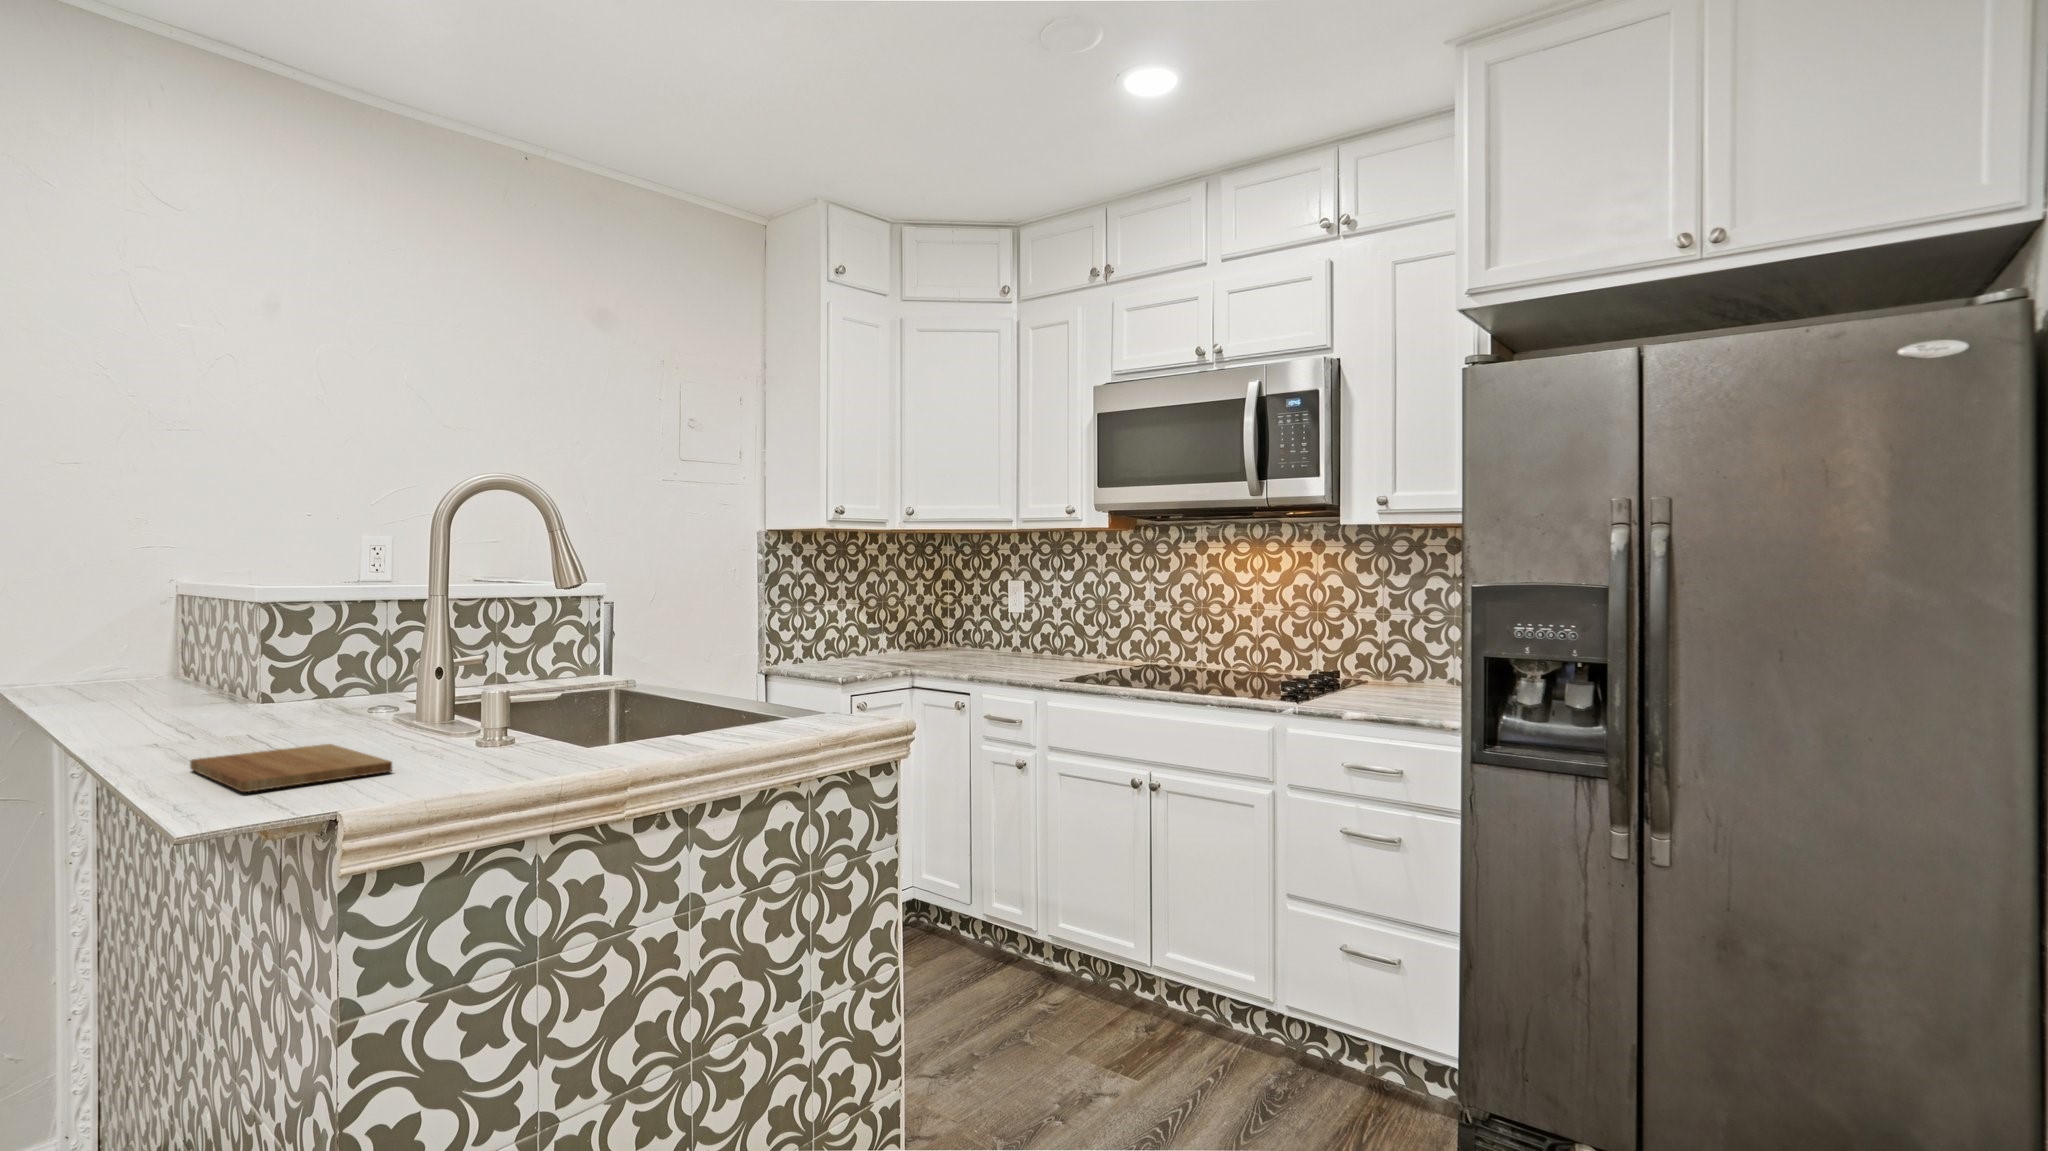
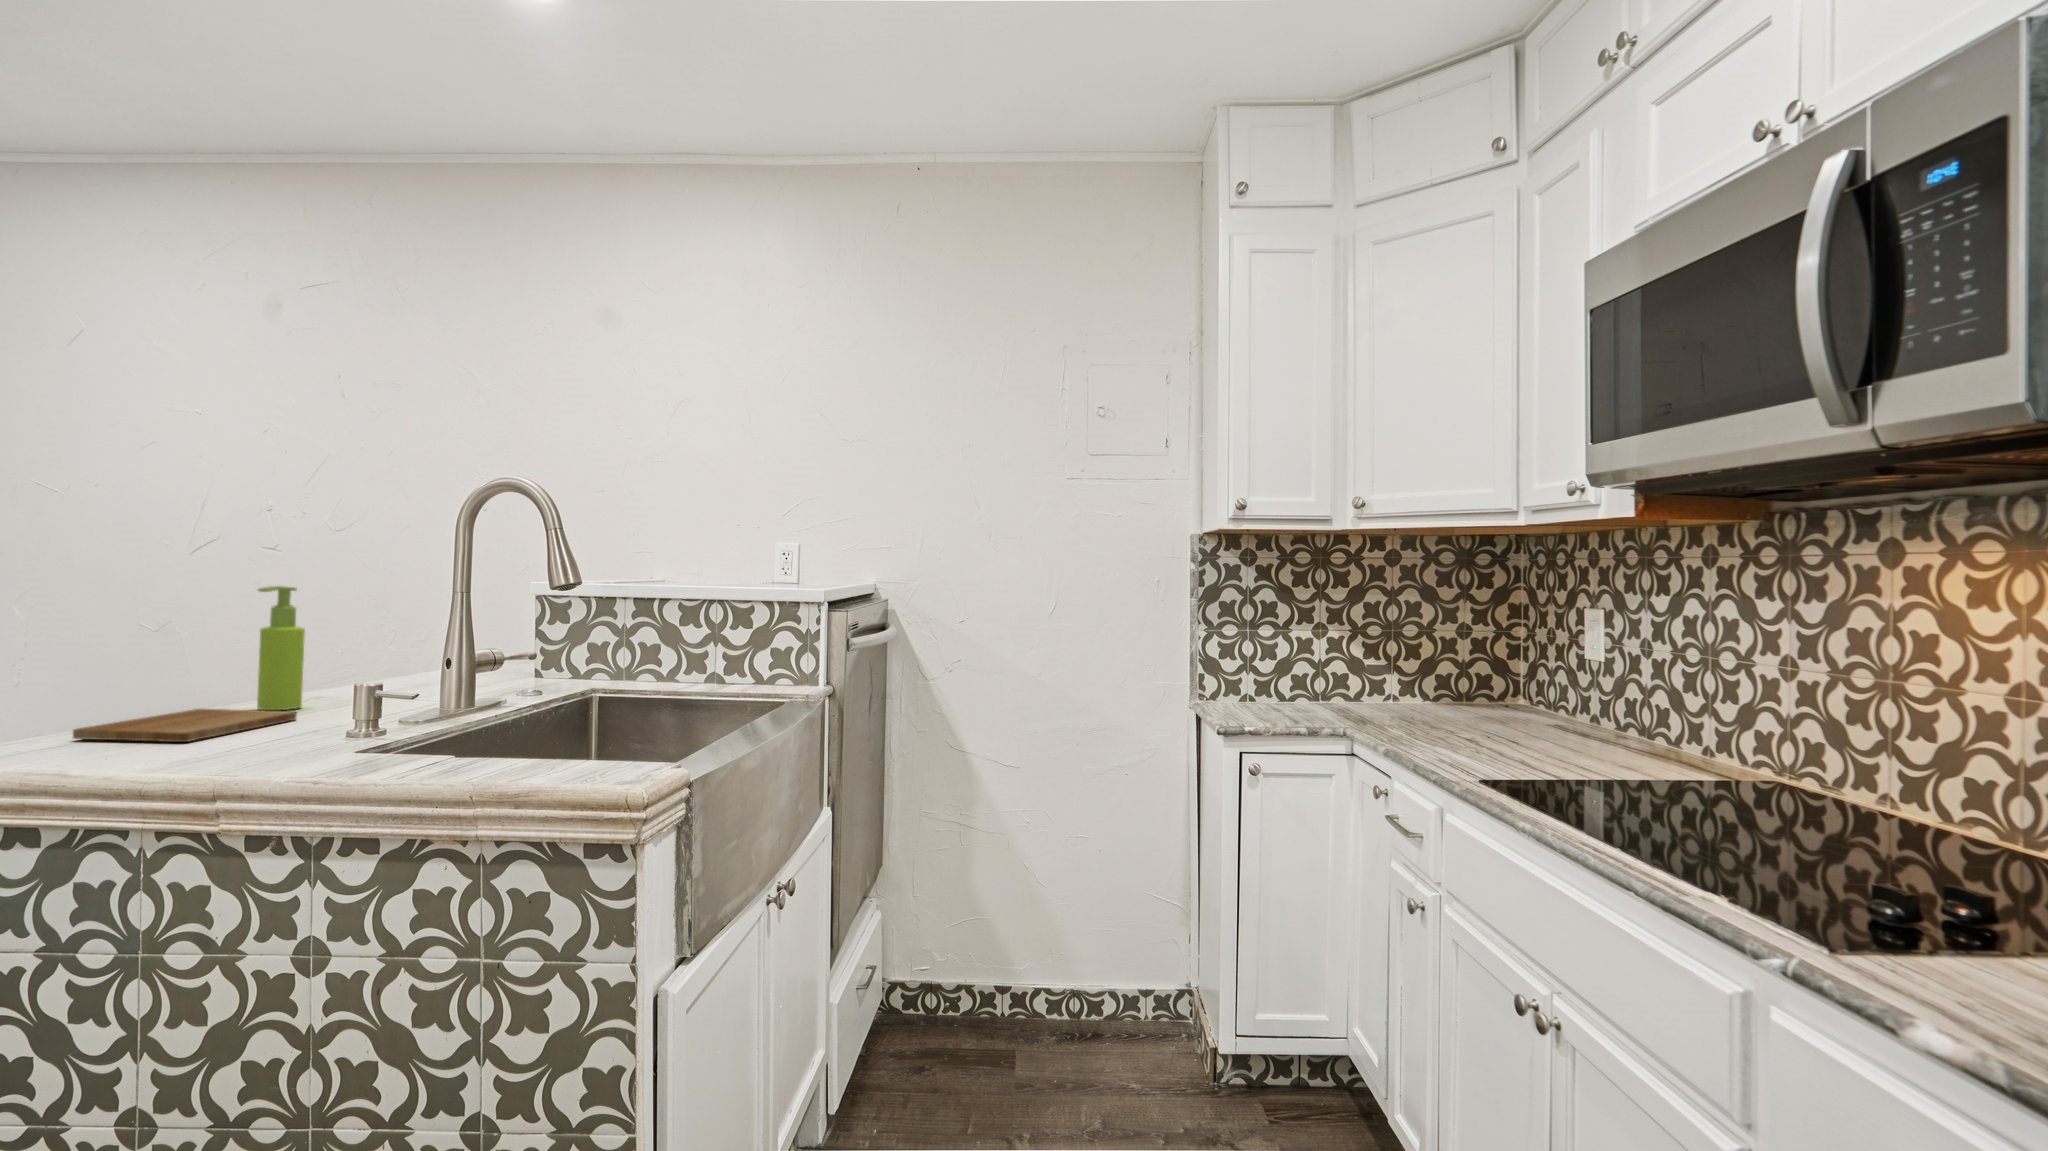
soap dispenser: none [182,605,240,758] -> present [257,586,305,710]

